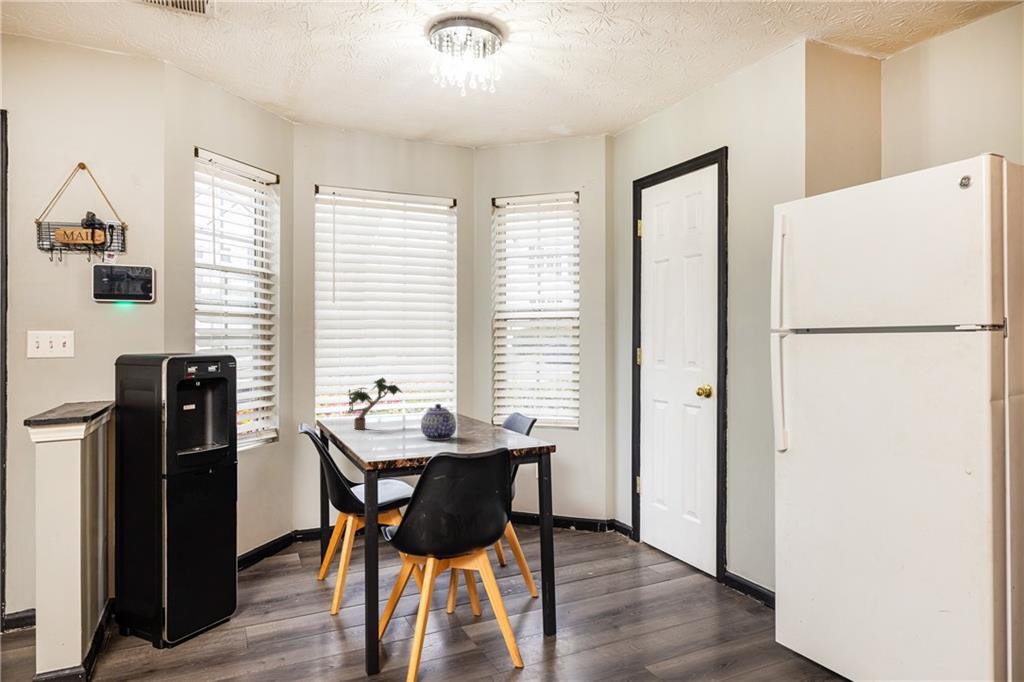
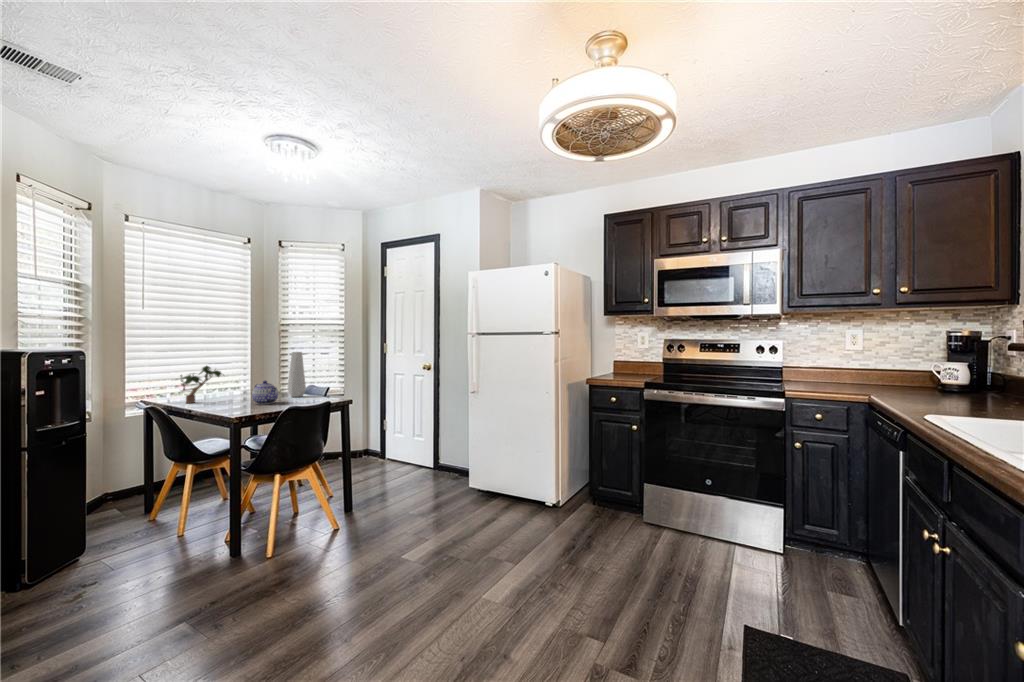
vase: none [479,361,504,431] -> present [288,352,306,397]

